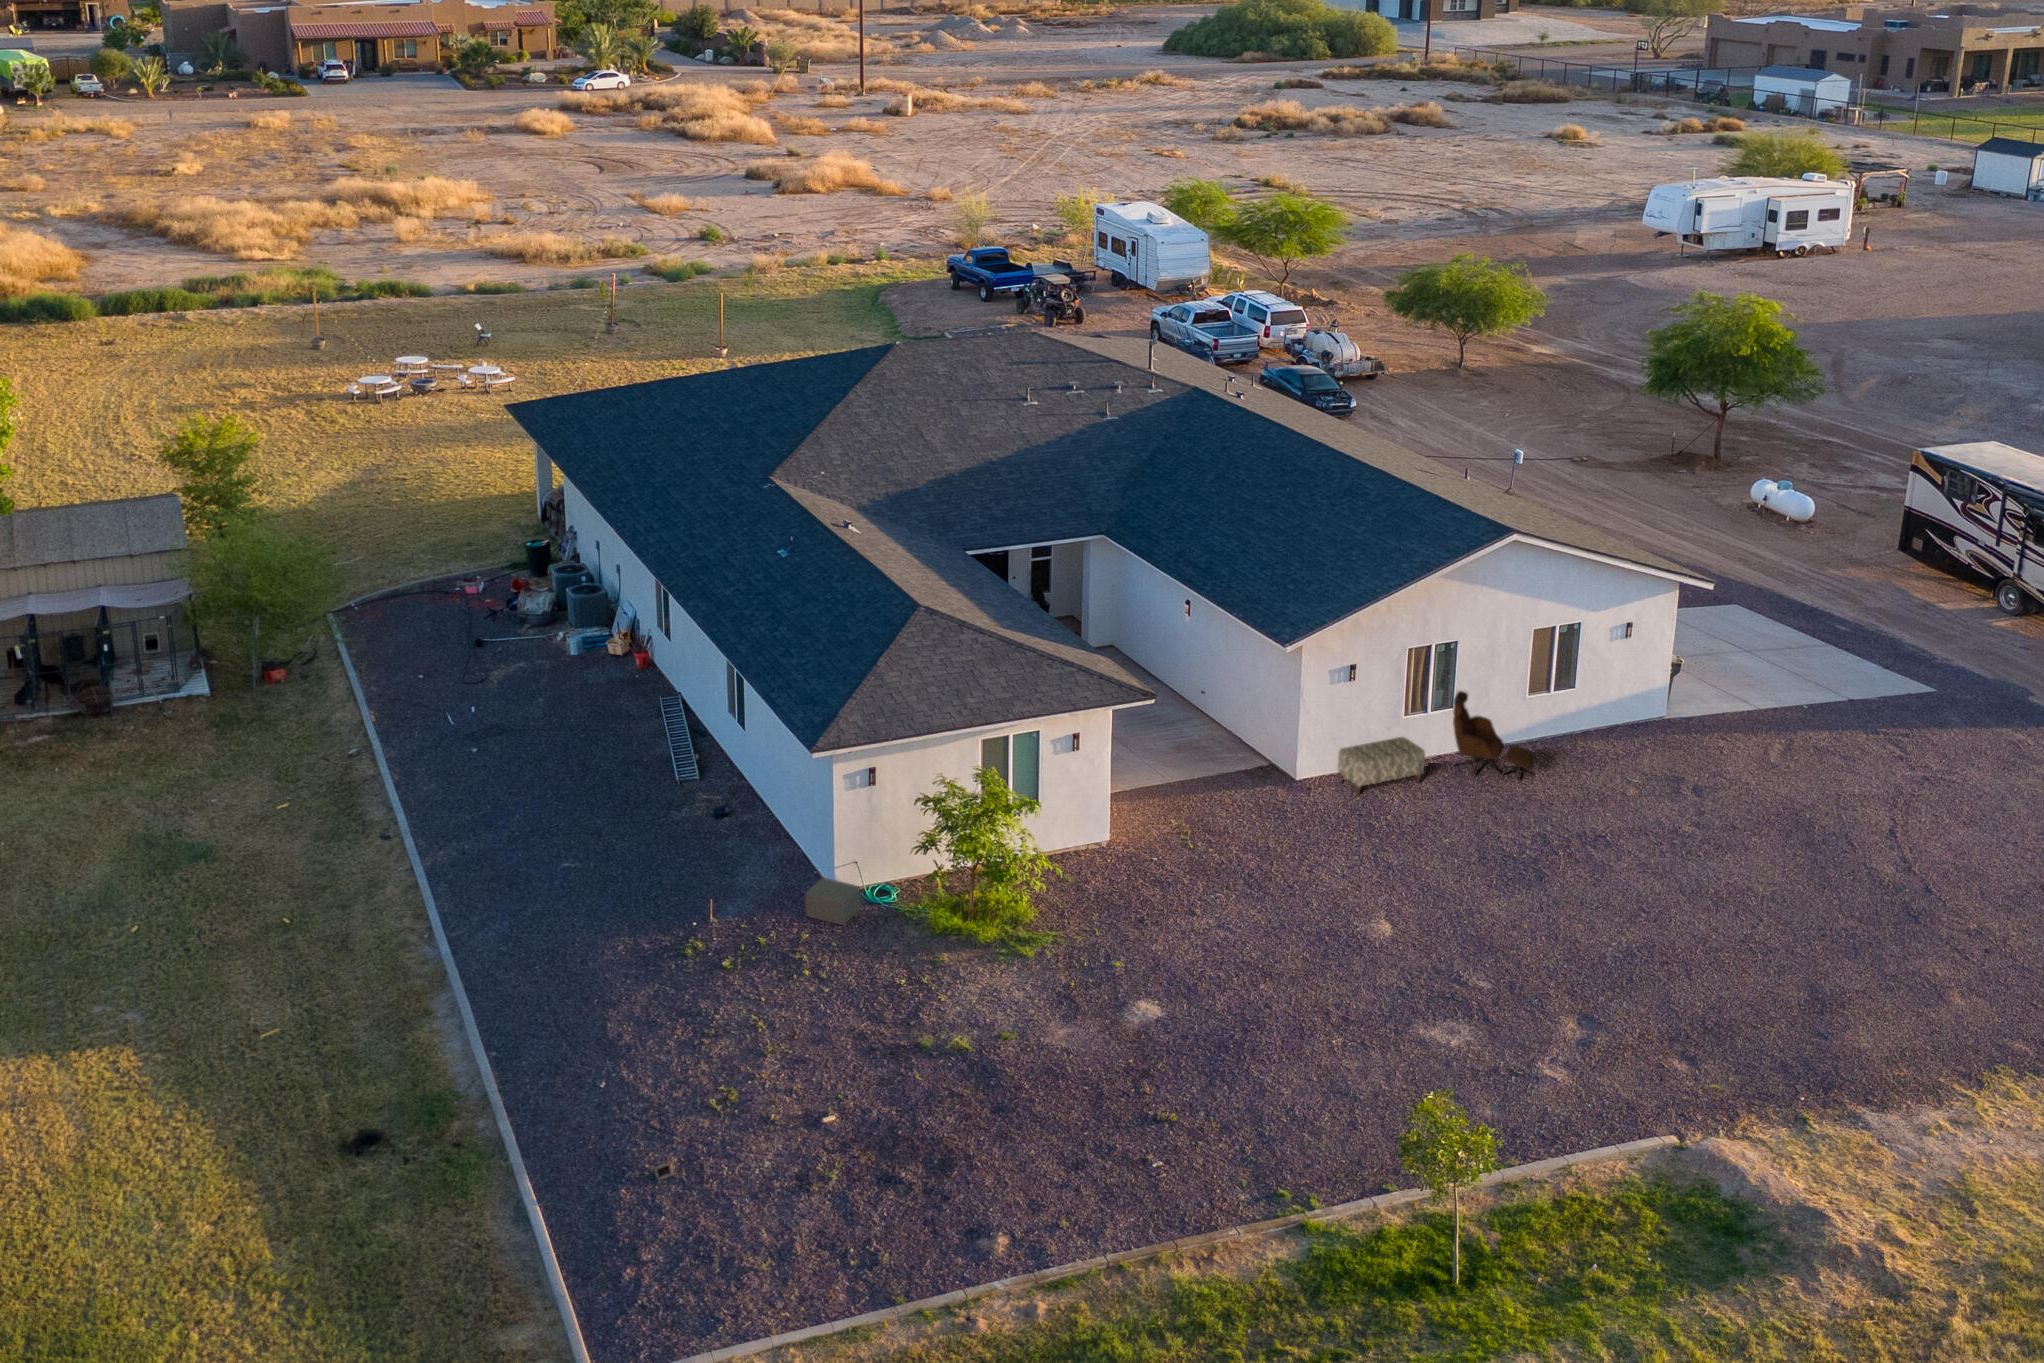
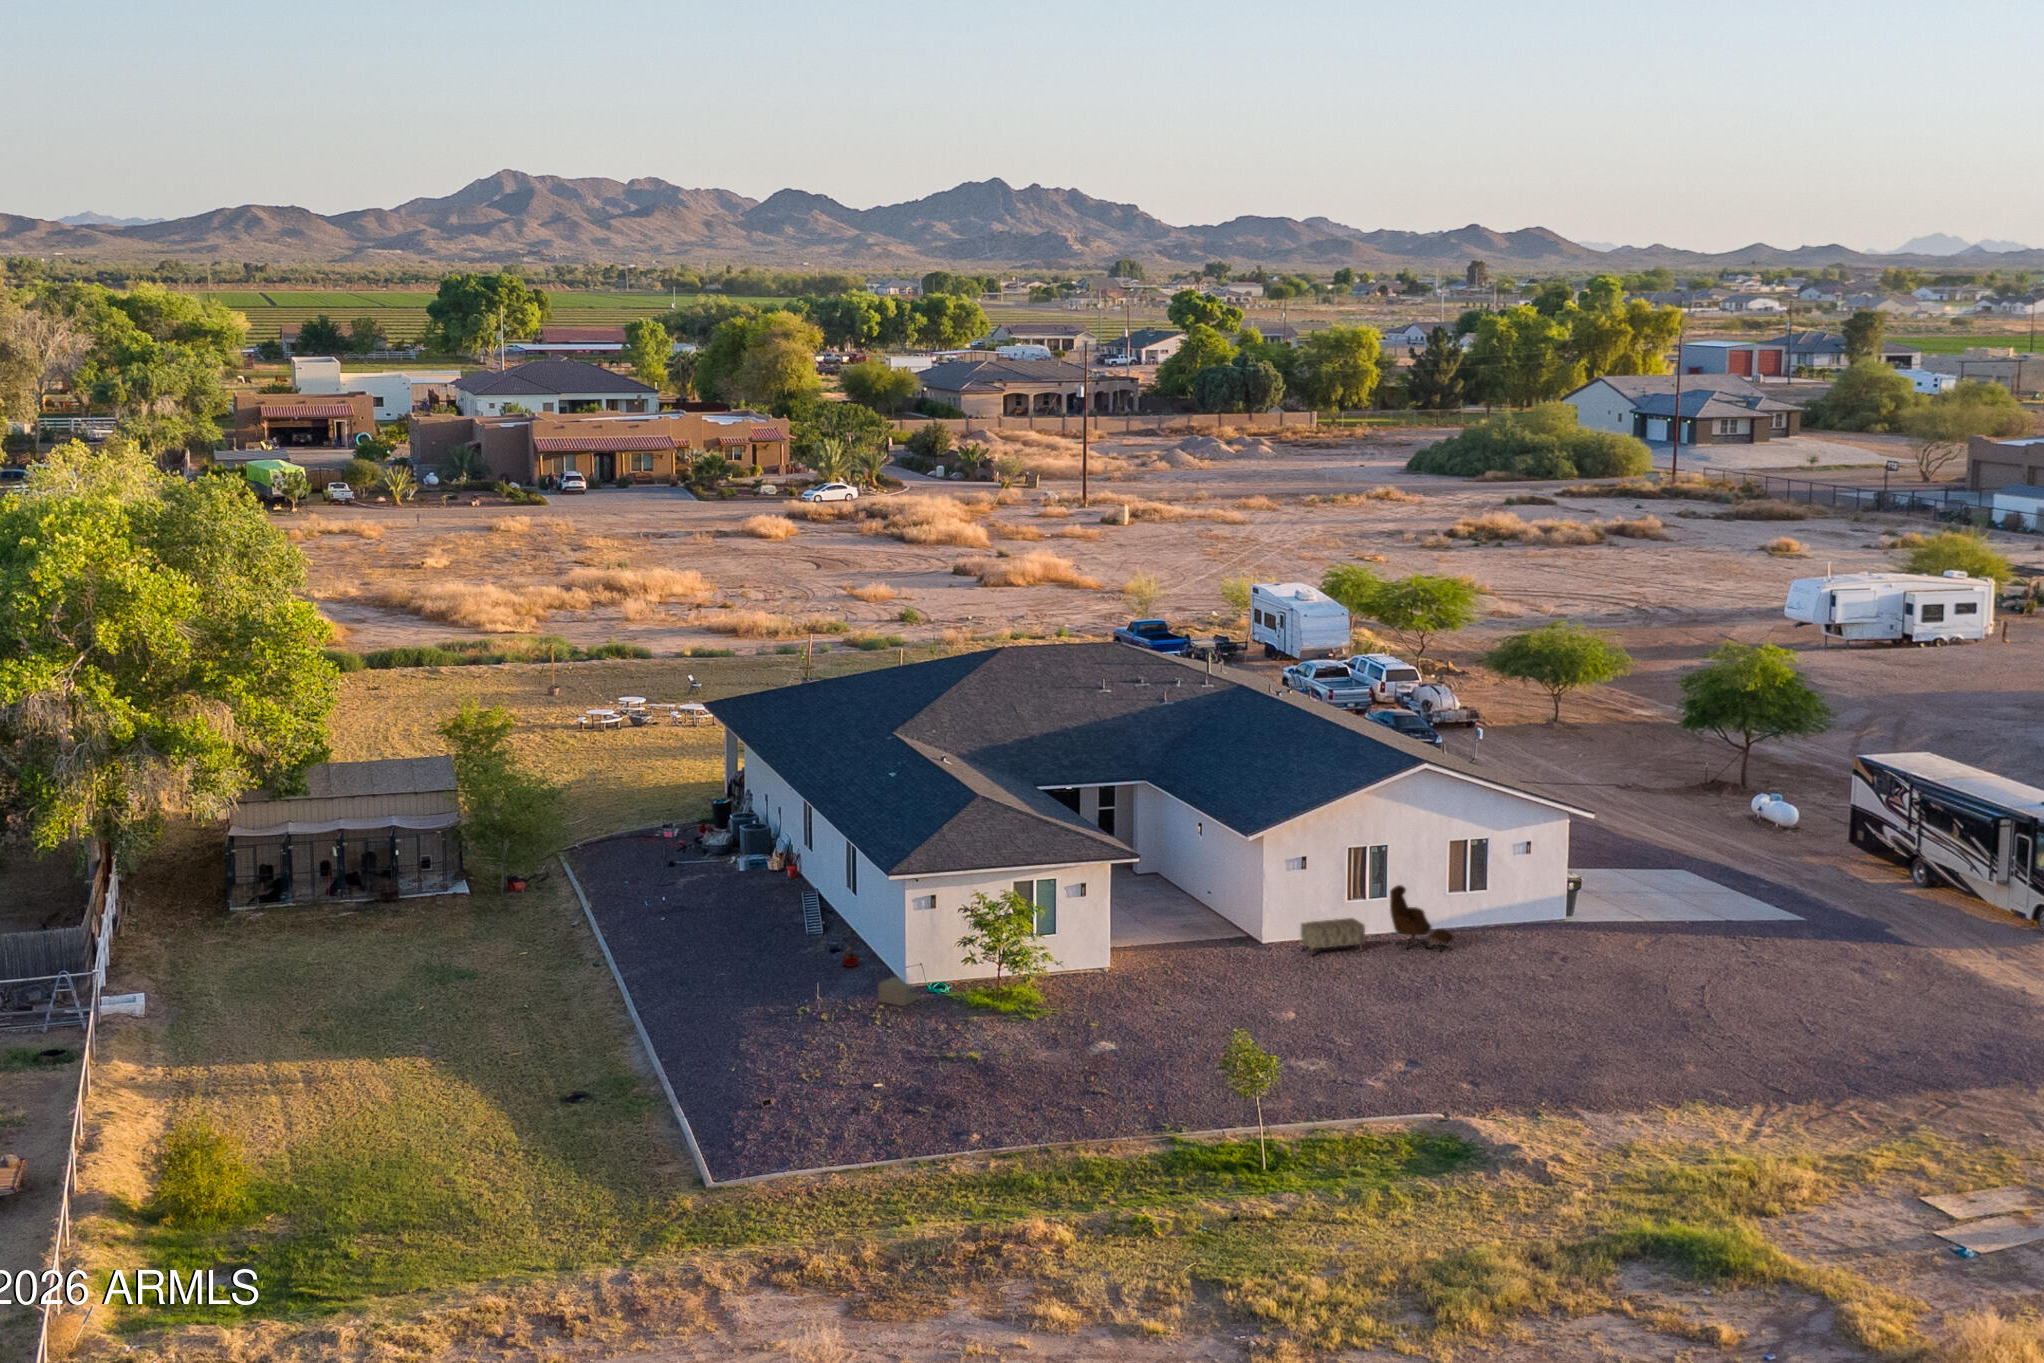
decorative plant: none [743,782,766,839] -> present [843,934,858,967]

